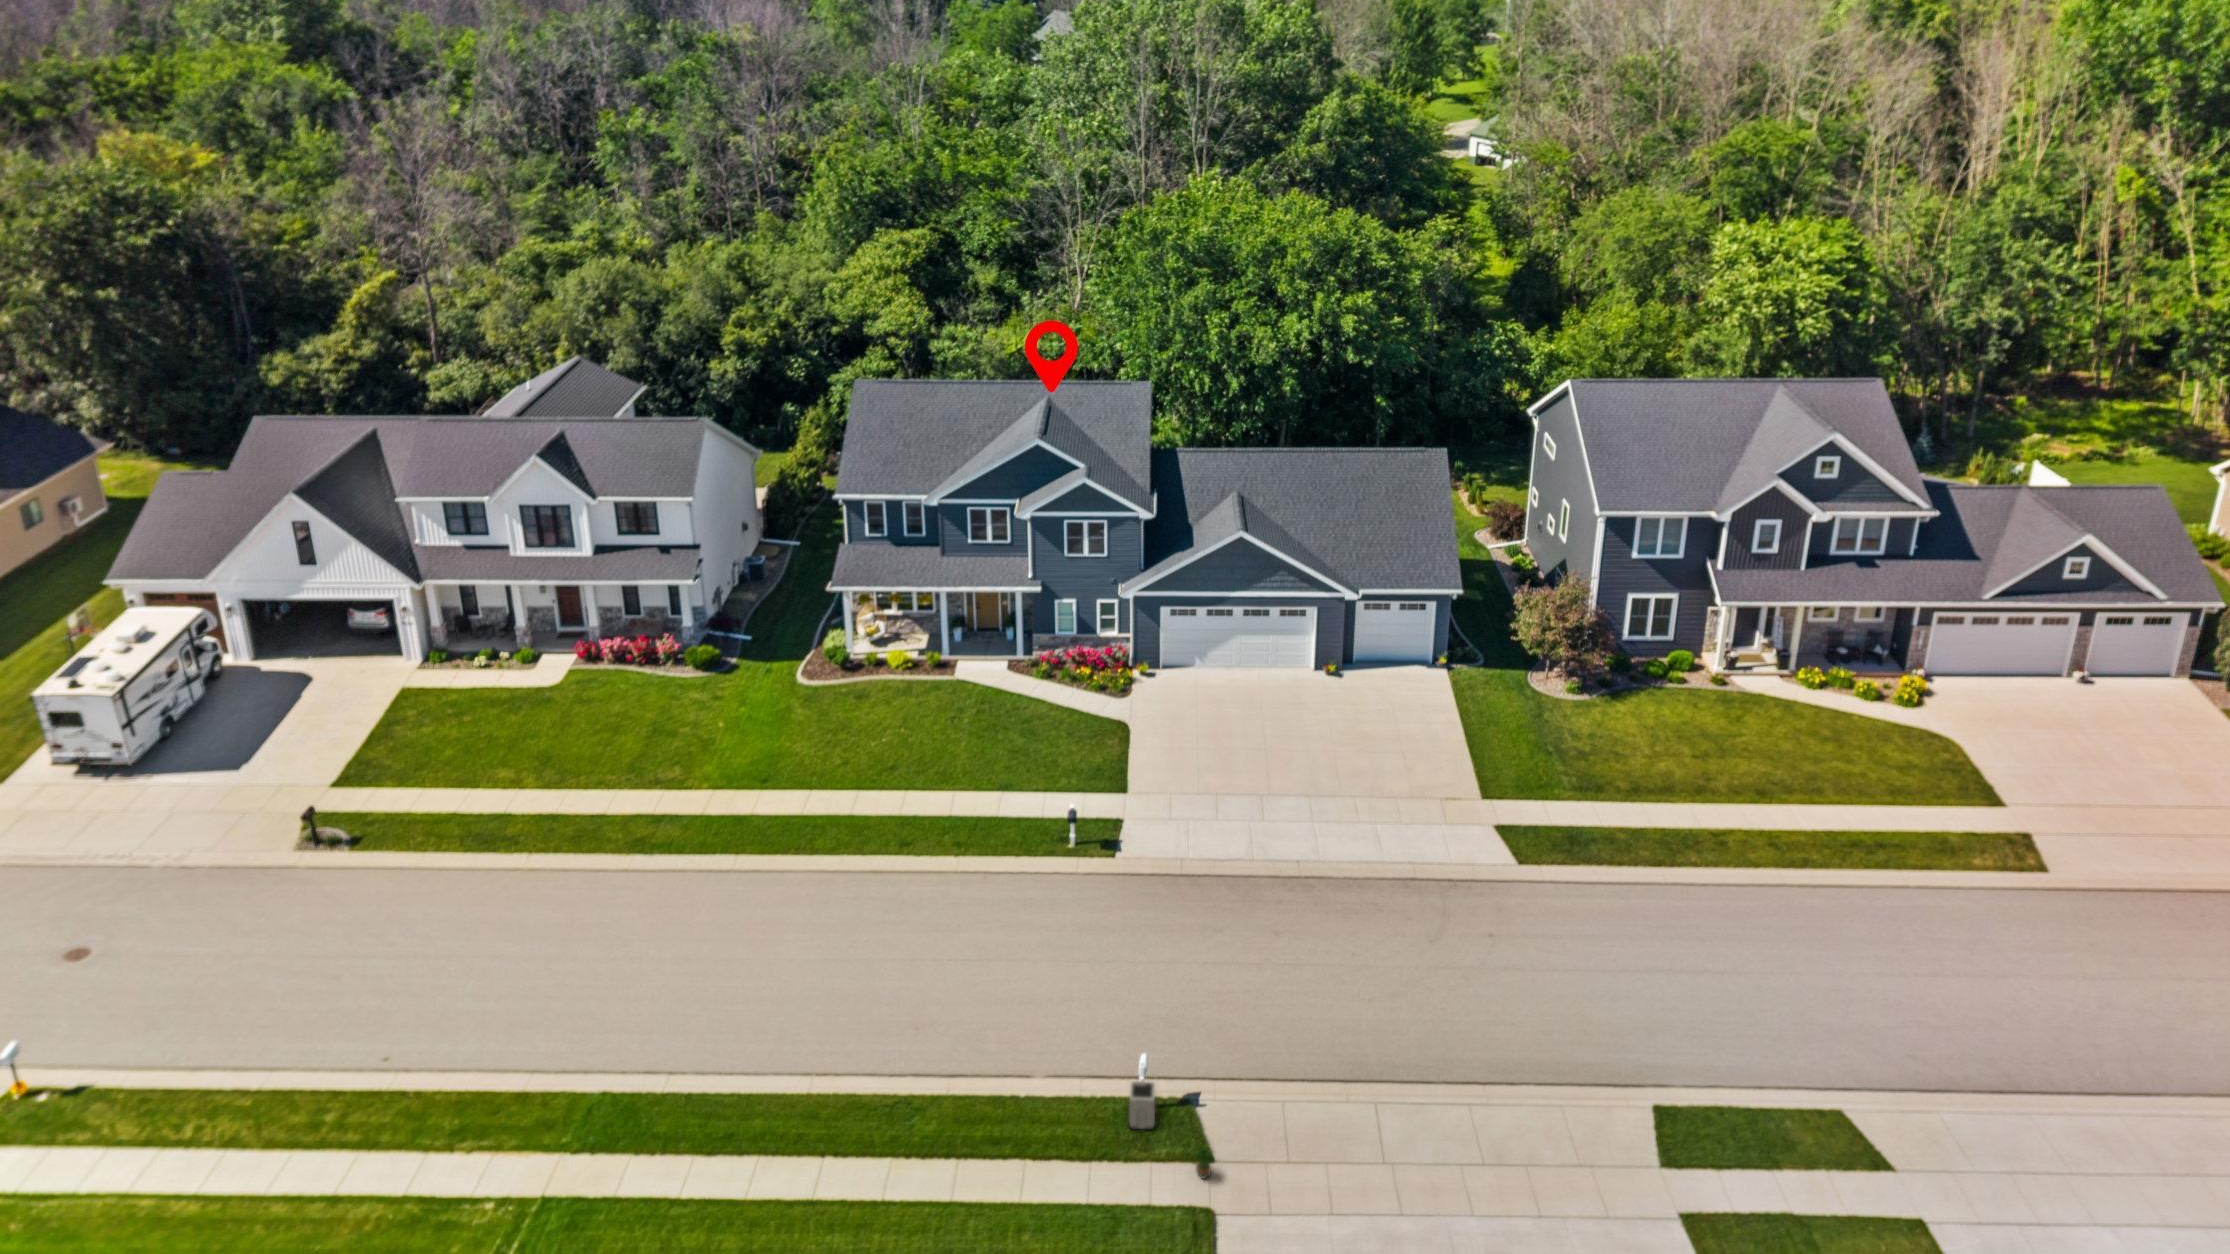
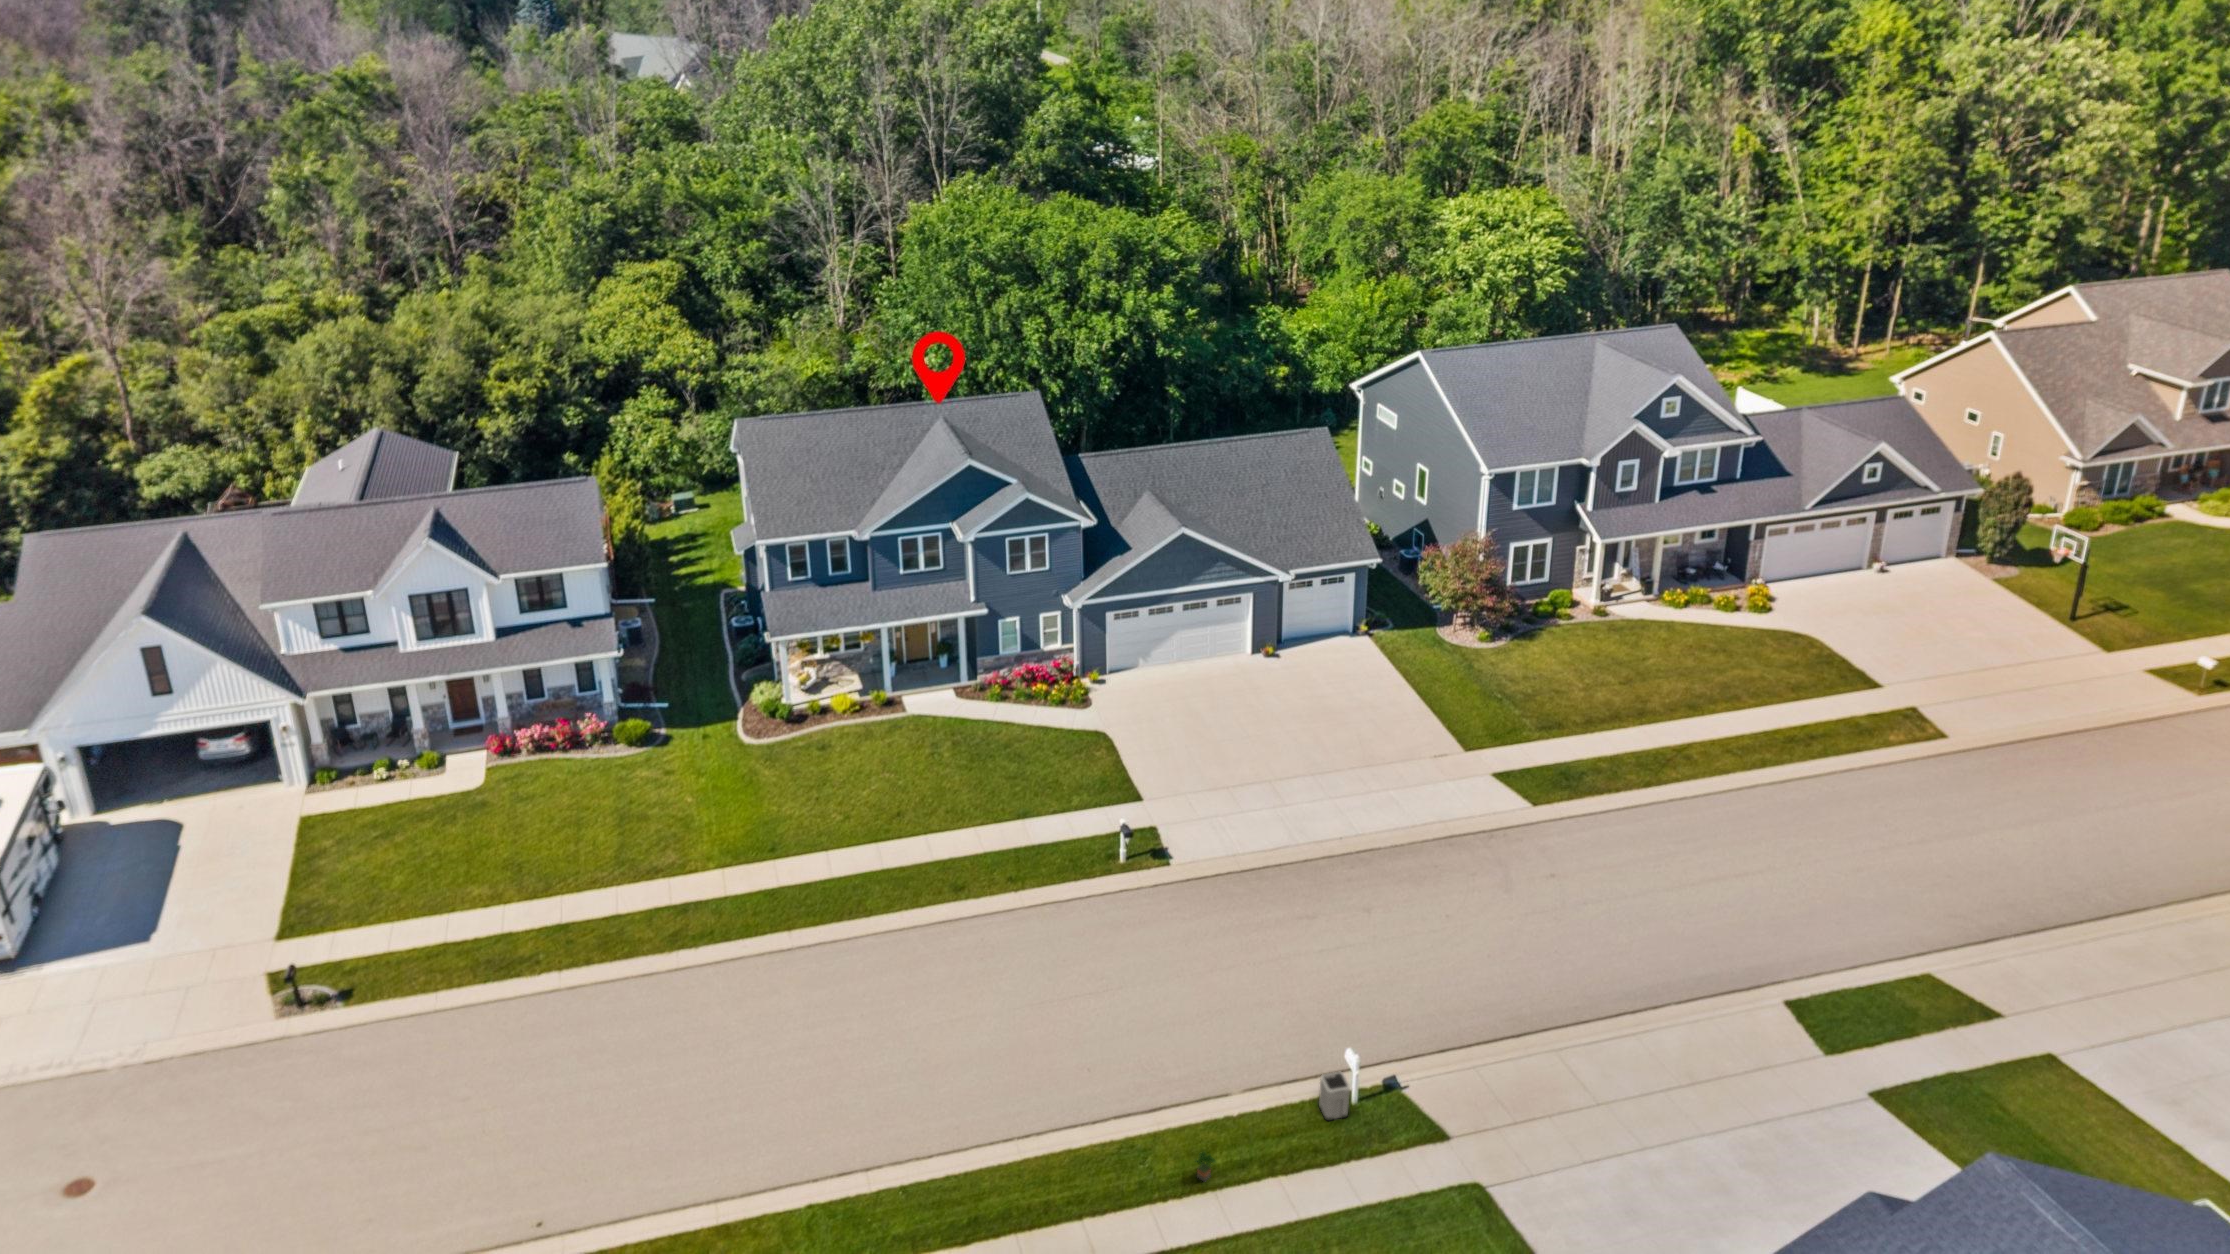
potted tree: present [1195,1149,1215,1179] -> present [1196,1152,1215,1181]

